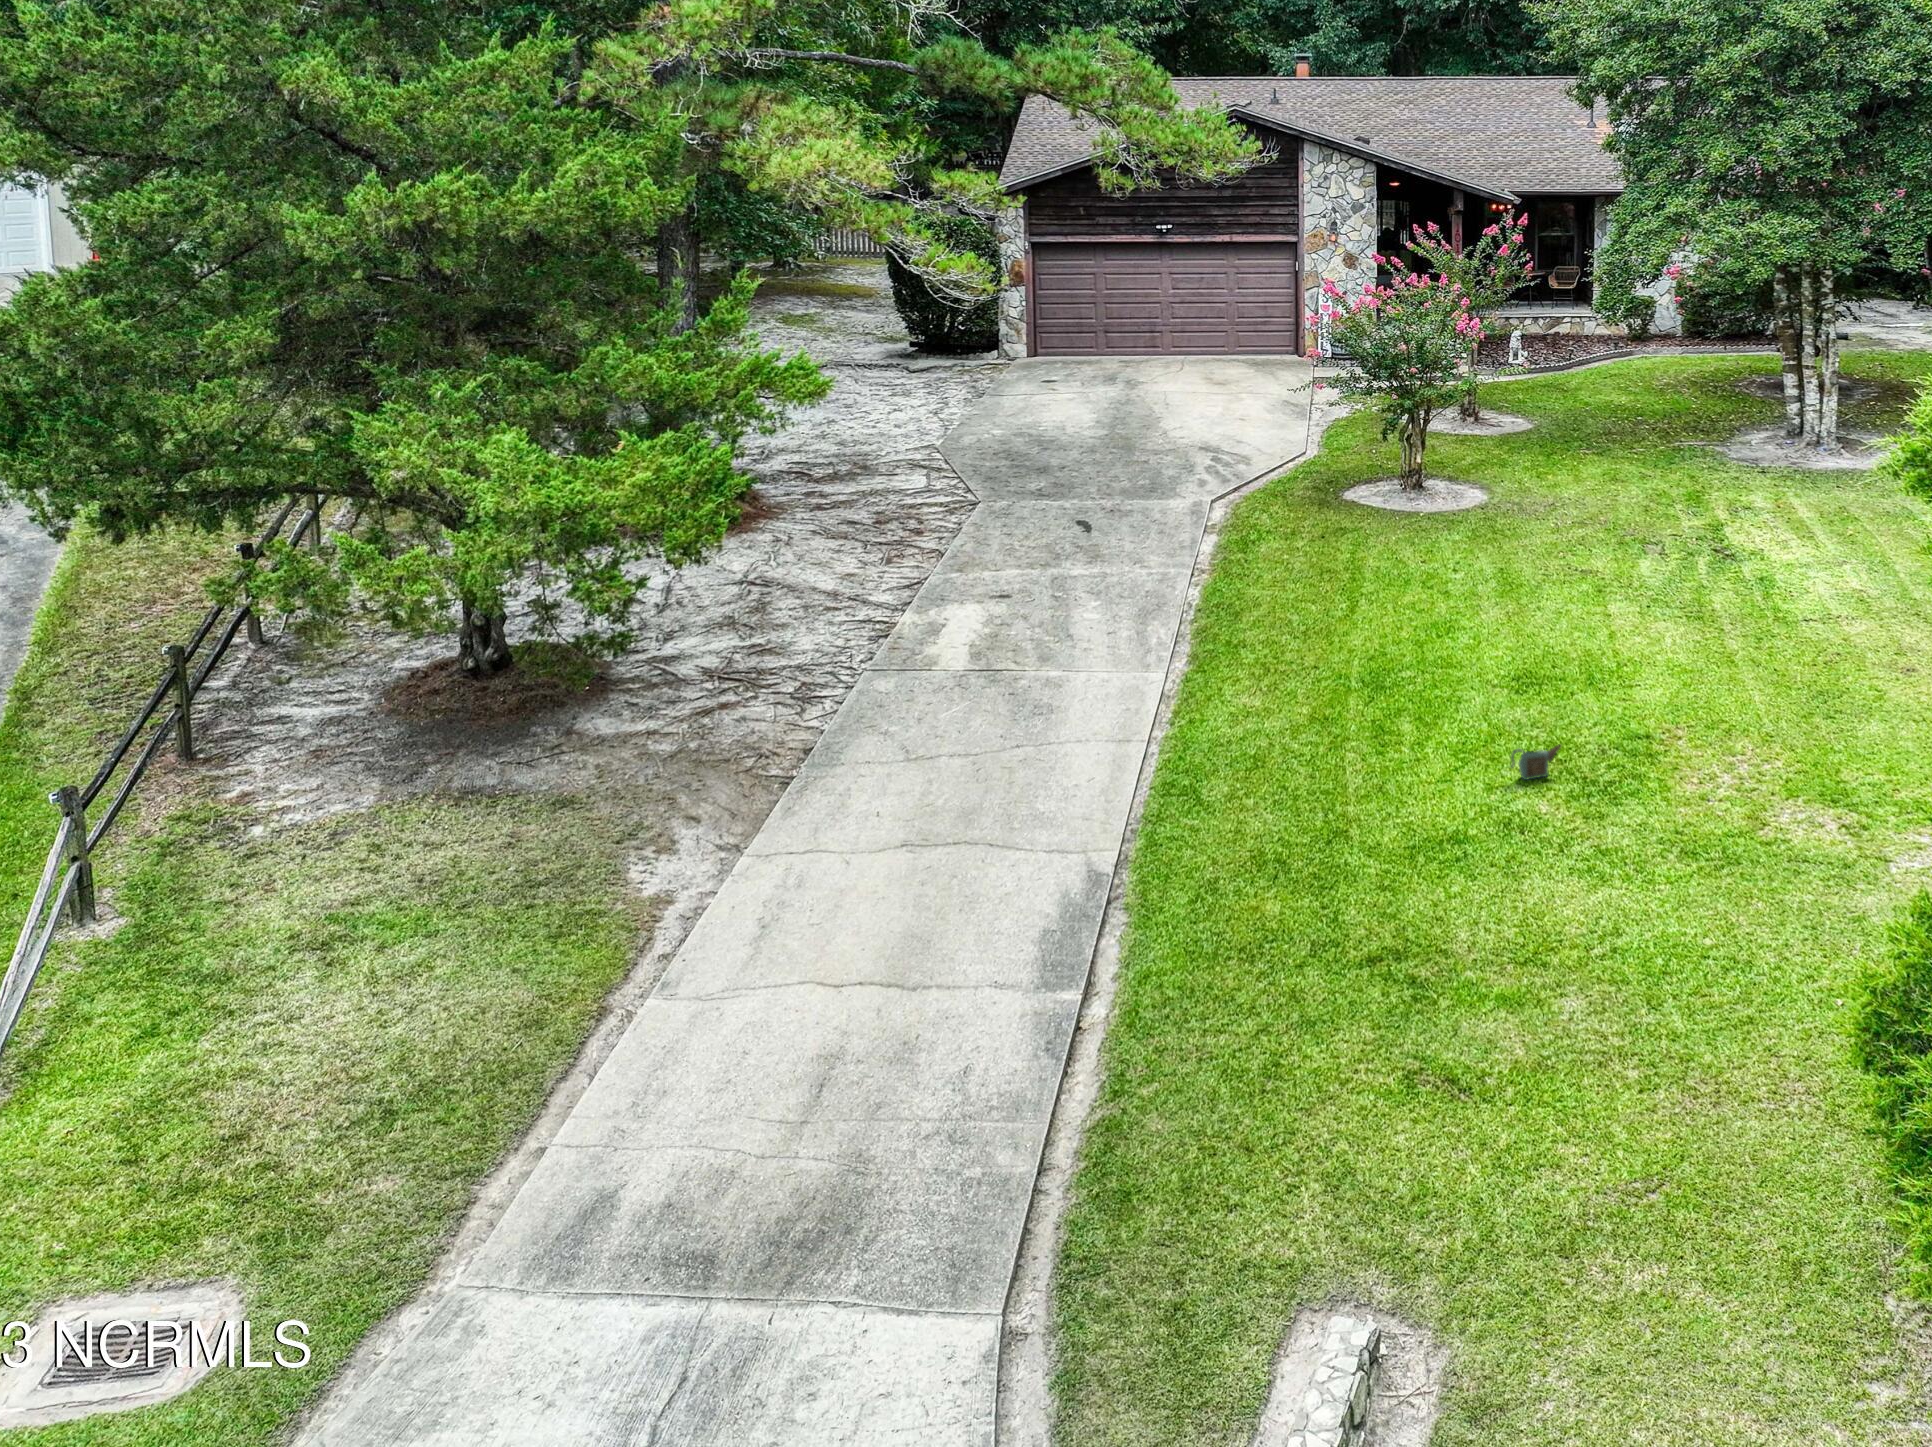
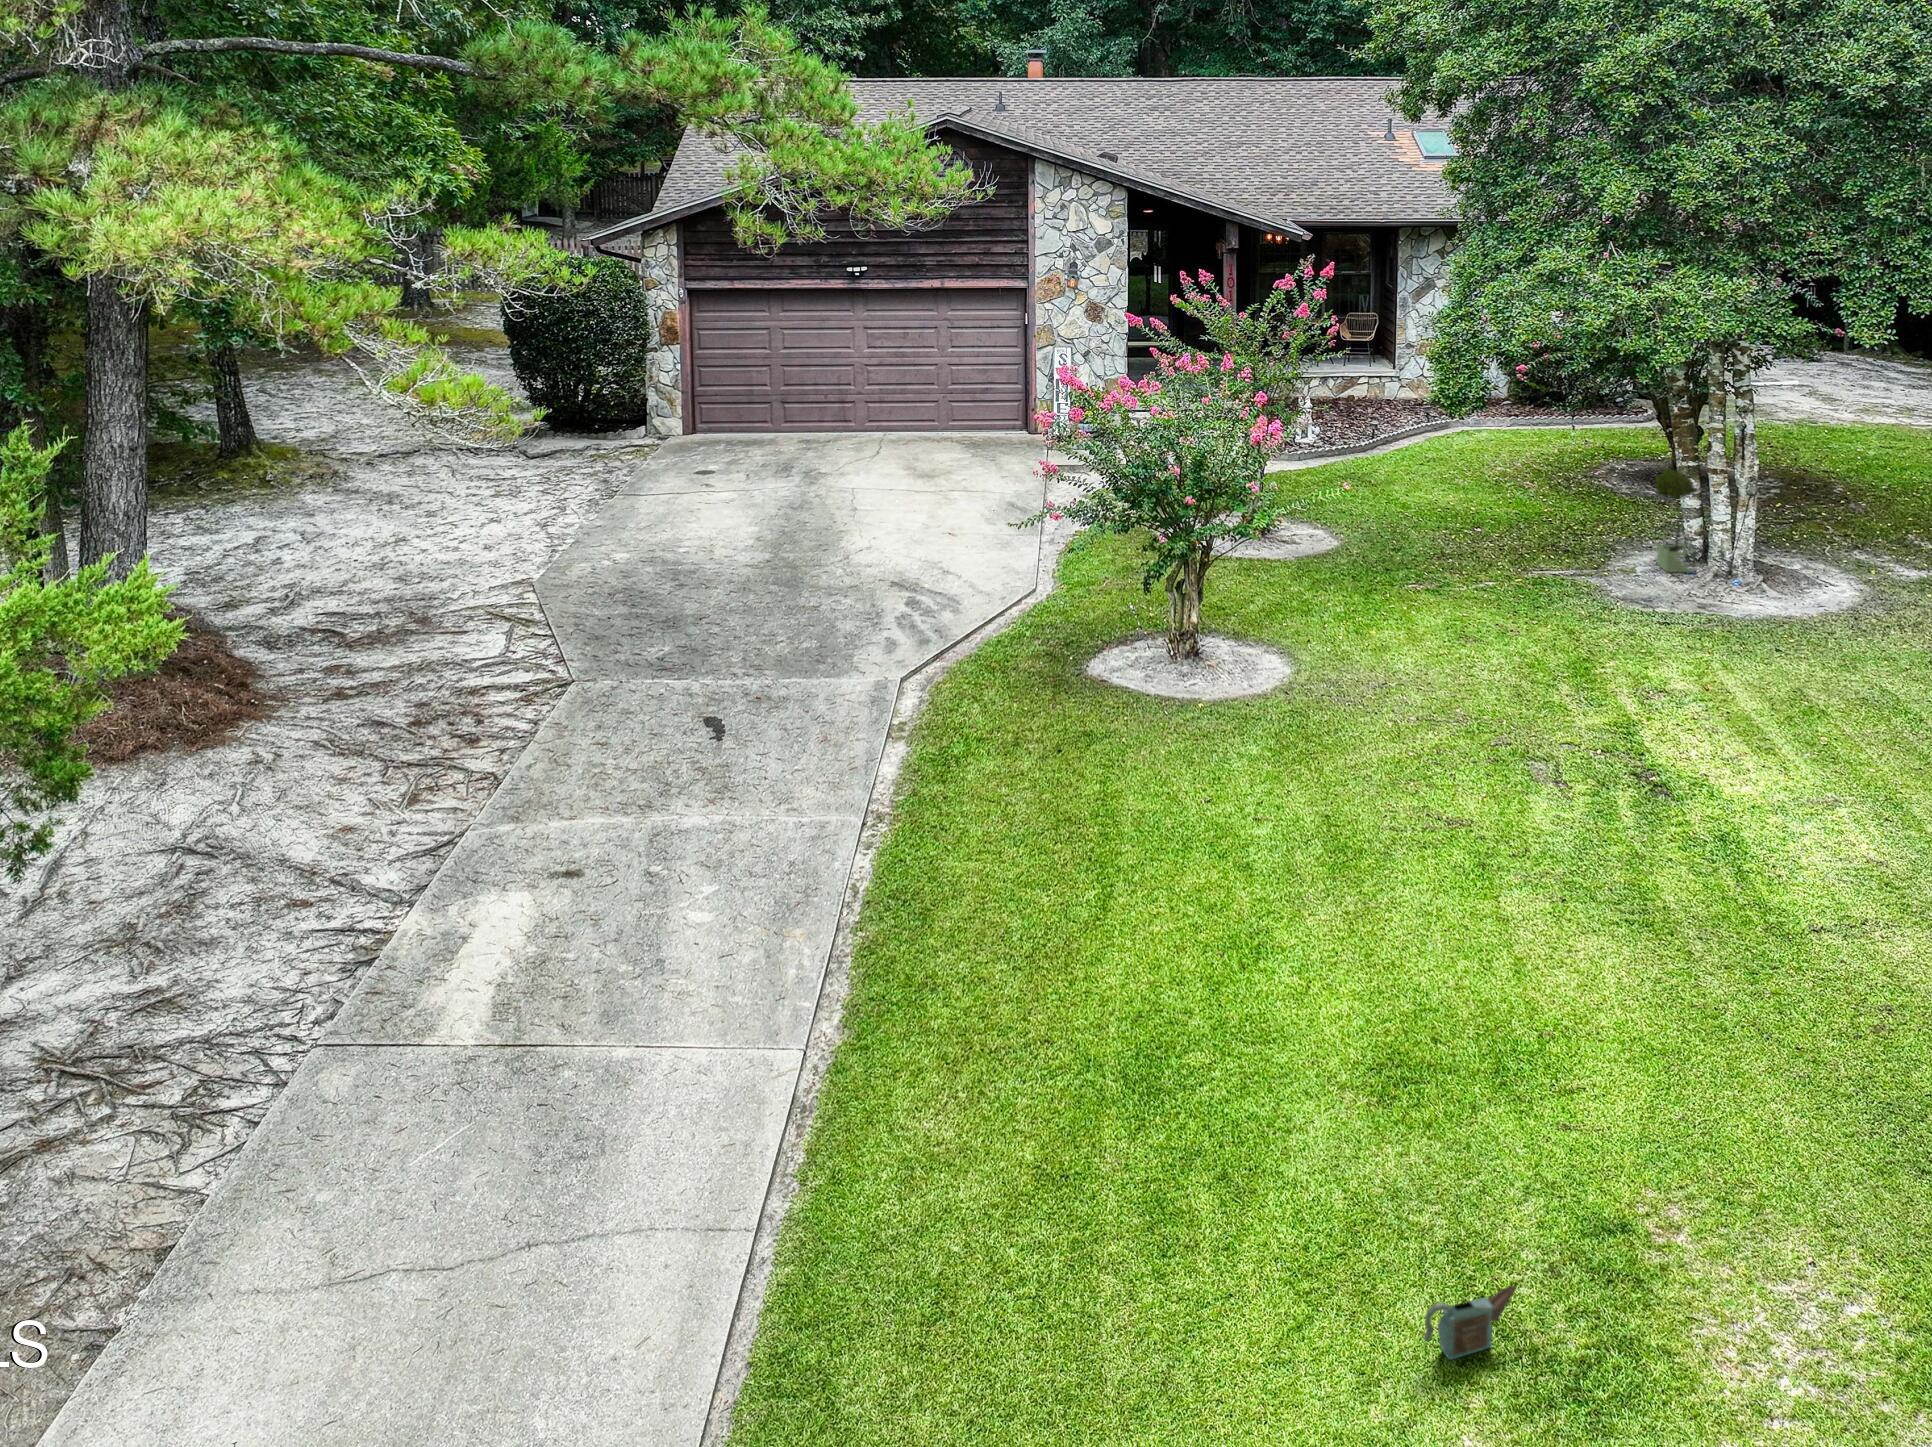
potted tree: none [1762,366,1795,442] -> present [1656,469,1698,572]

